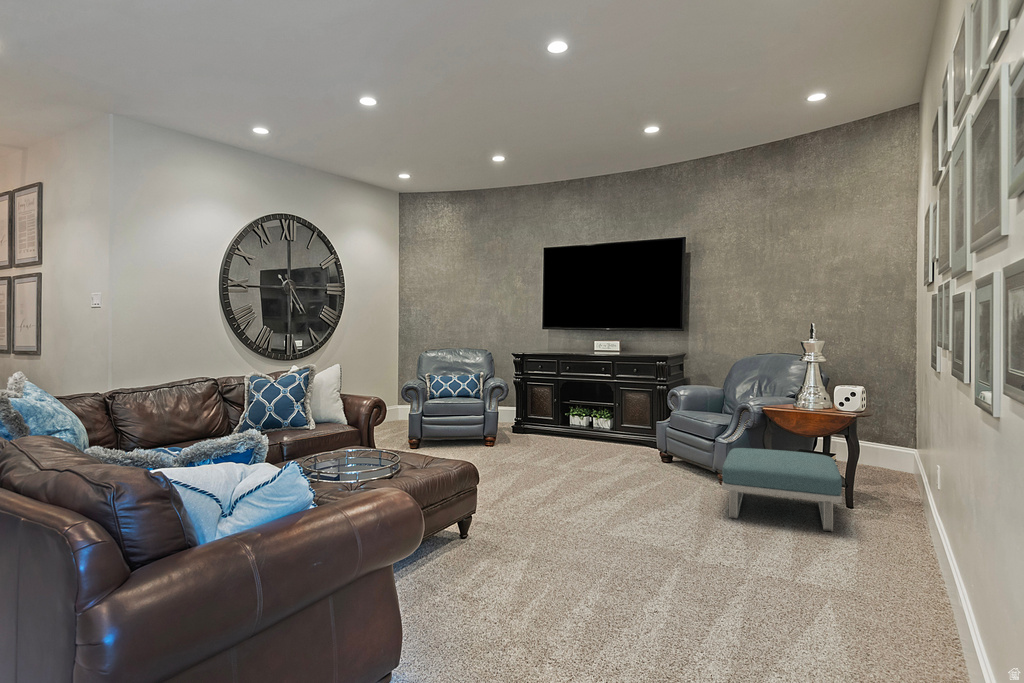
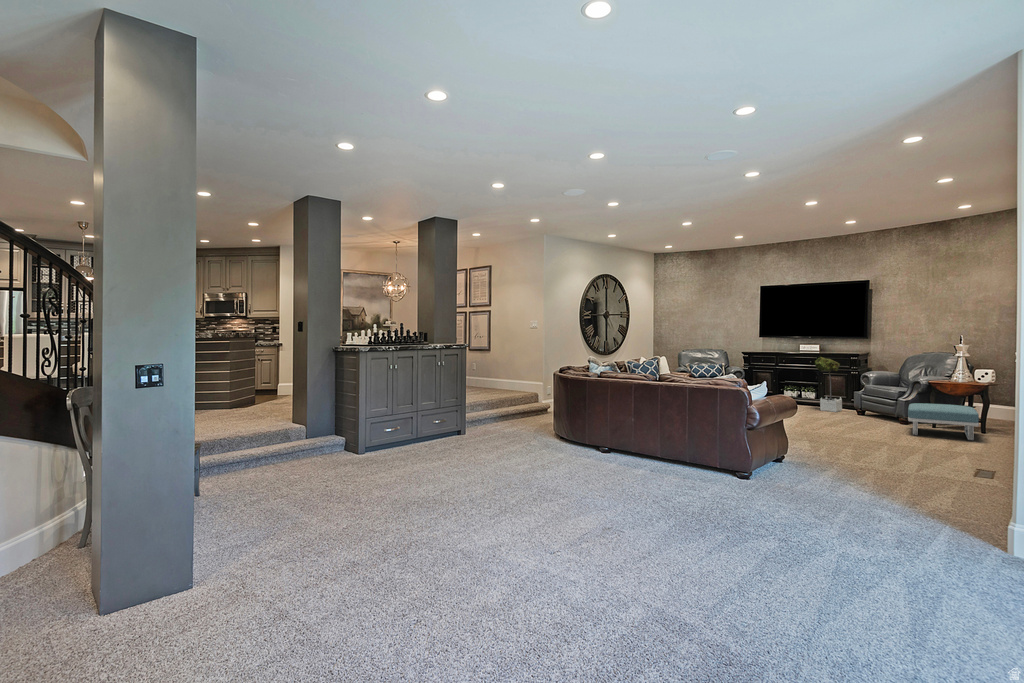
potted tree: none [606,361,645,453] -> present [815,357,842,412]

